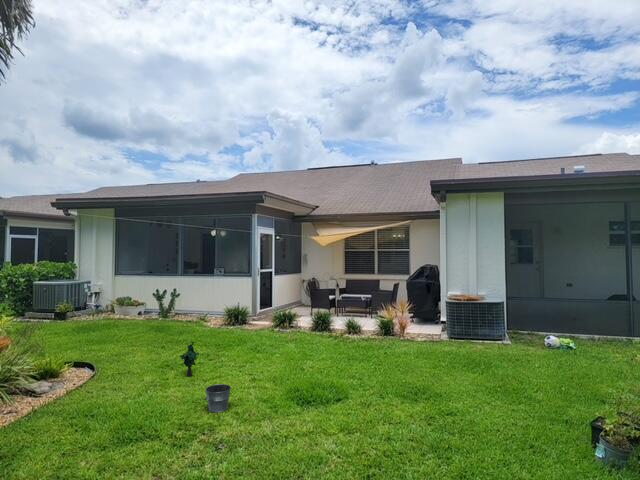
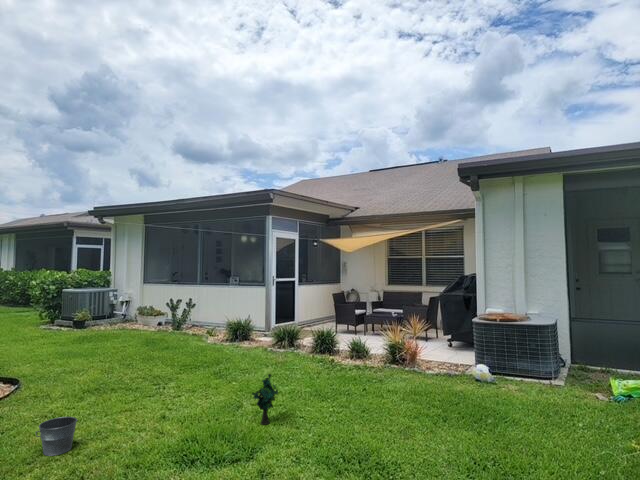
decorative plant: present [180,342,199,377] -> present [252,374,278,425]

